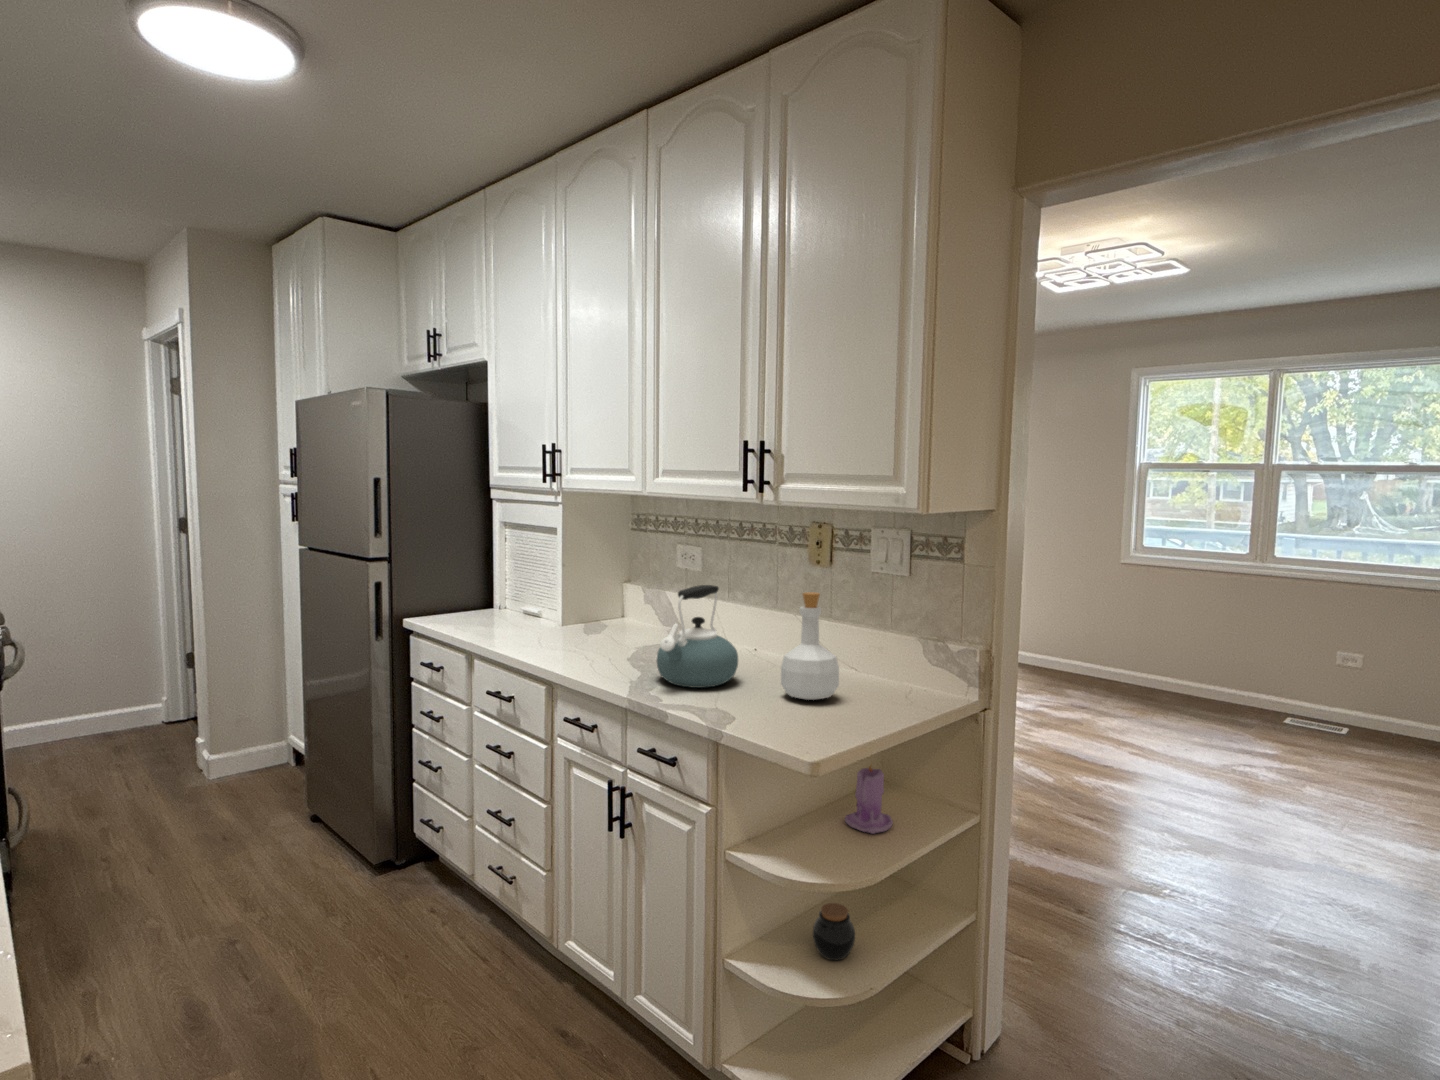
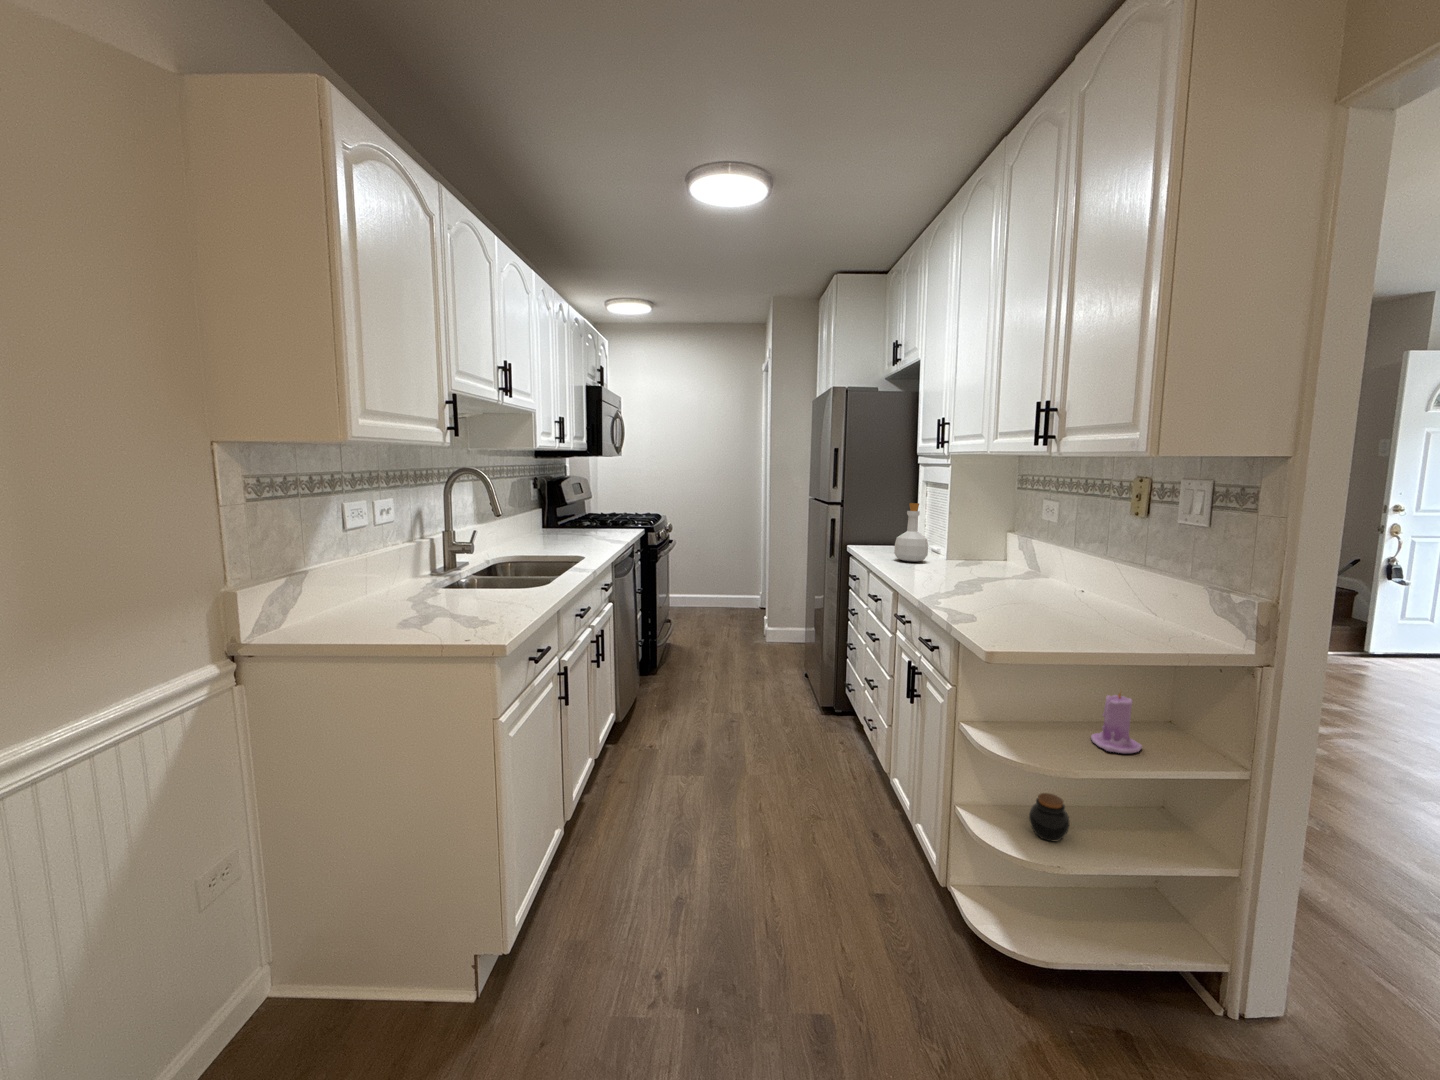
kettle: present [657,585,738,688] -> none [950,524,1027,604]
bottle: present [781,593,839,700] -> present [894,503,928,562]

